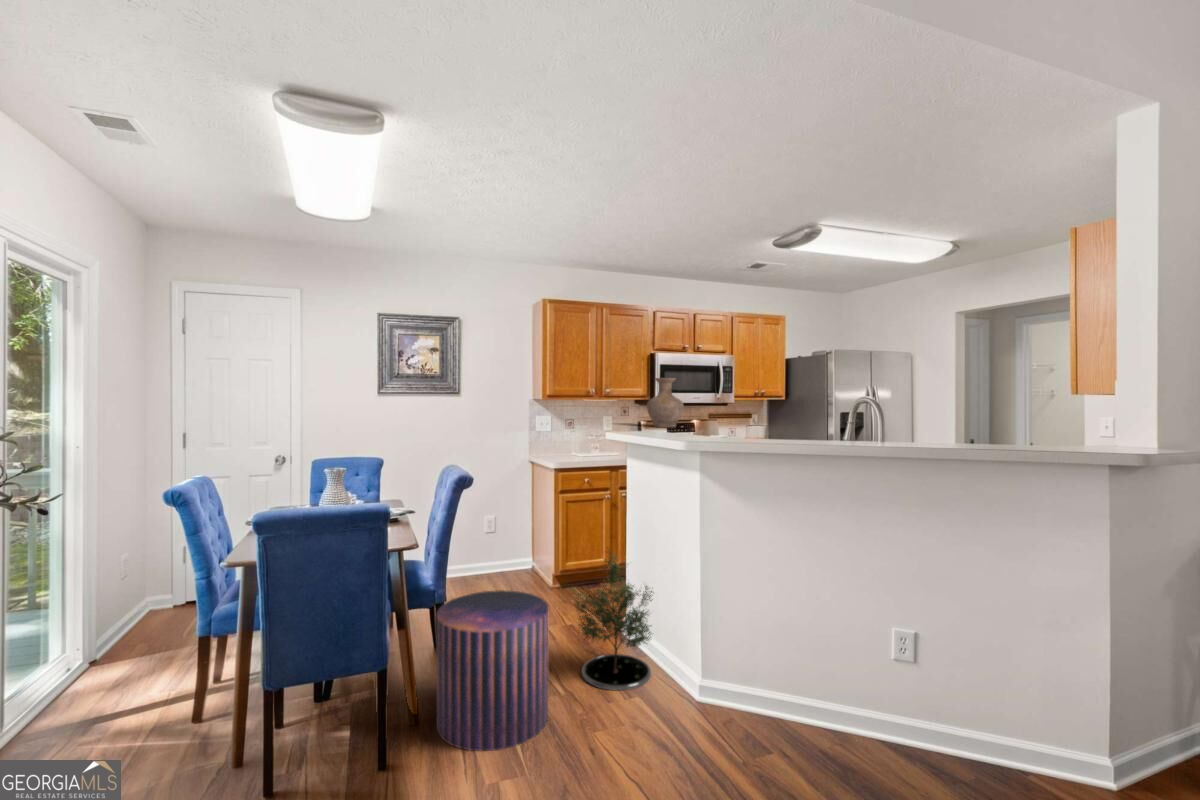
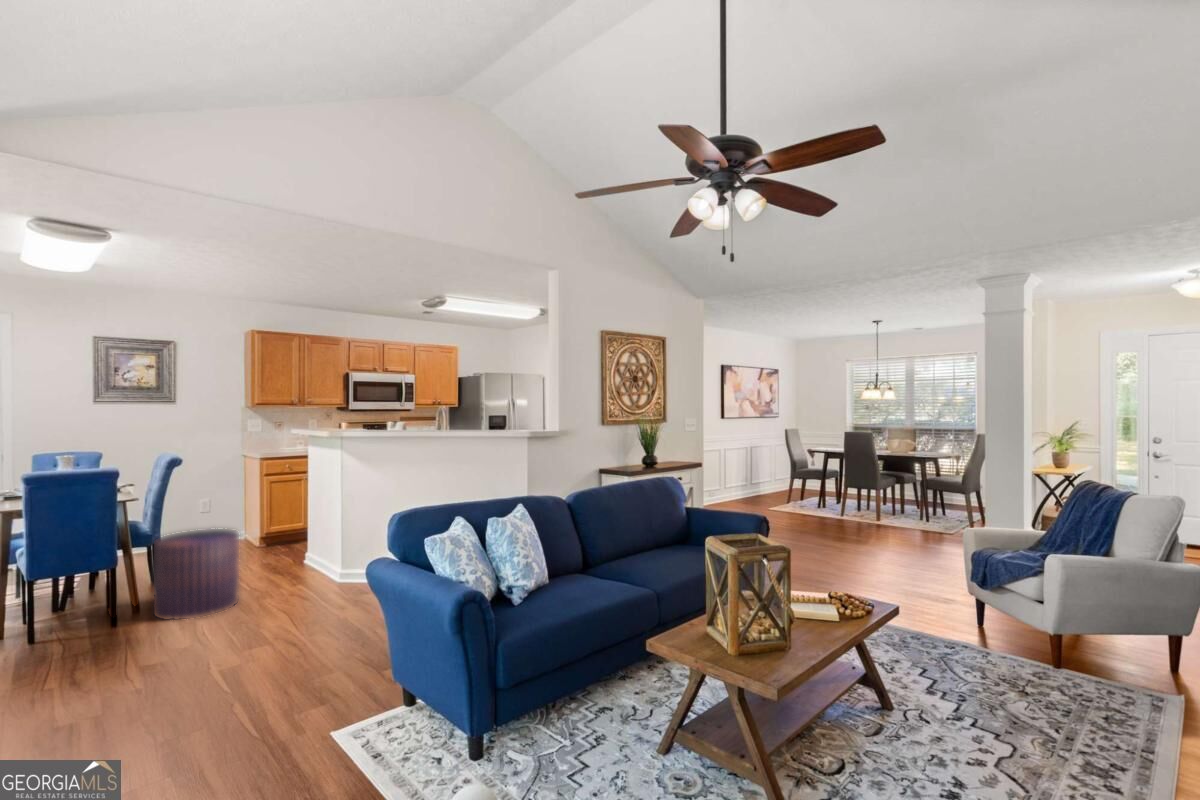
vase: present [647,378,684,427] -> none [338,391,366,426]
potted tree: present [570,549,653,691] -> none [257,499,320,588]

